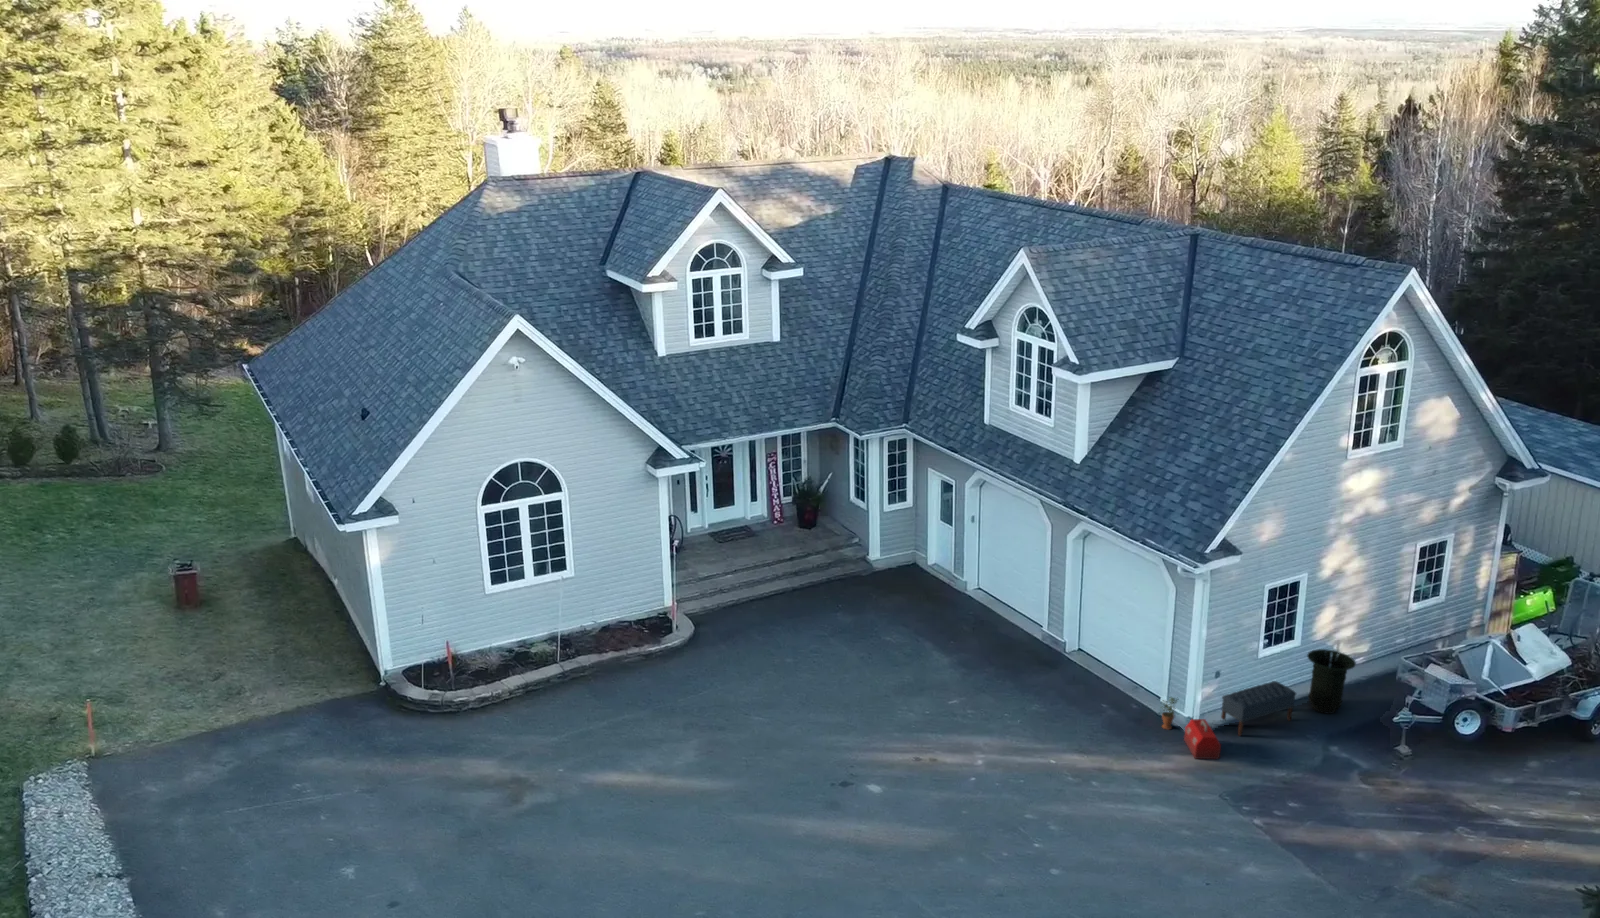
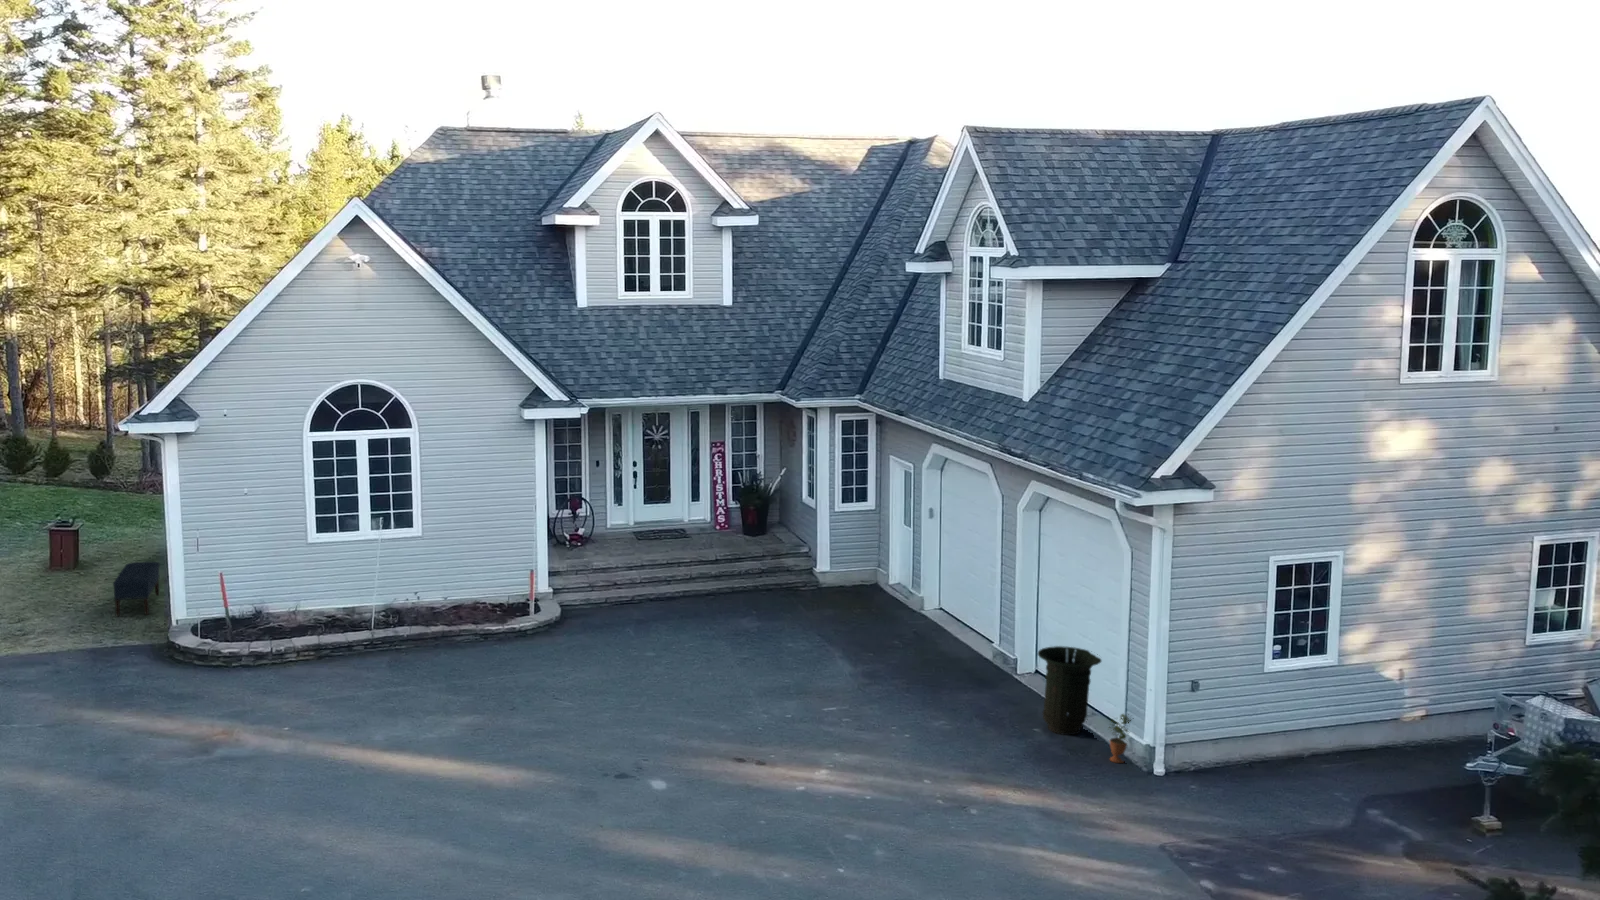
trash can: present [1307,649,1355,714] -> present [1038,646,1101,735]
bench: present [1221,681,1296,736] -> present [113,562,160,616]
toolbox: present [1184,719,1221,759] -> none [1135,743,1180,801]

